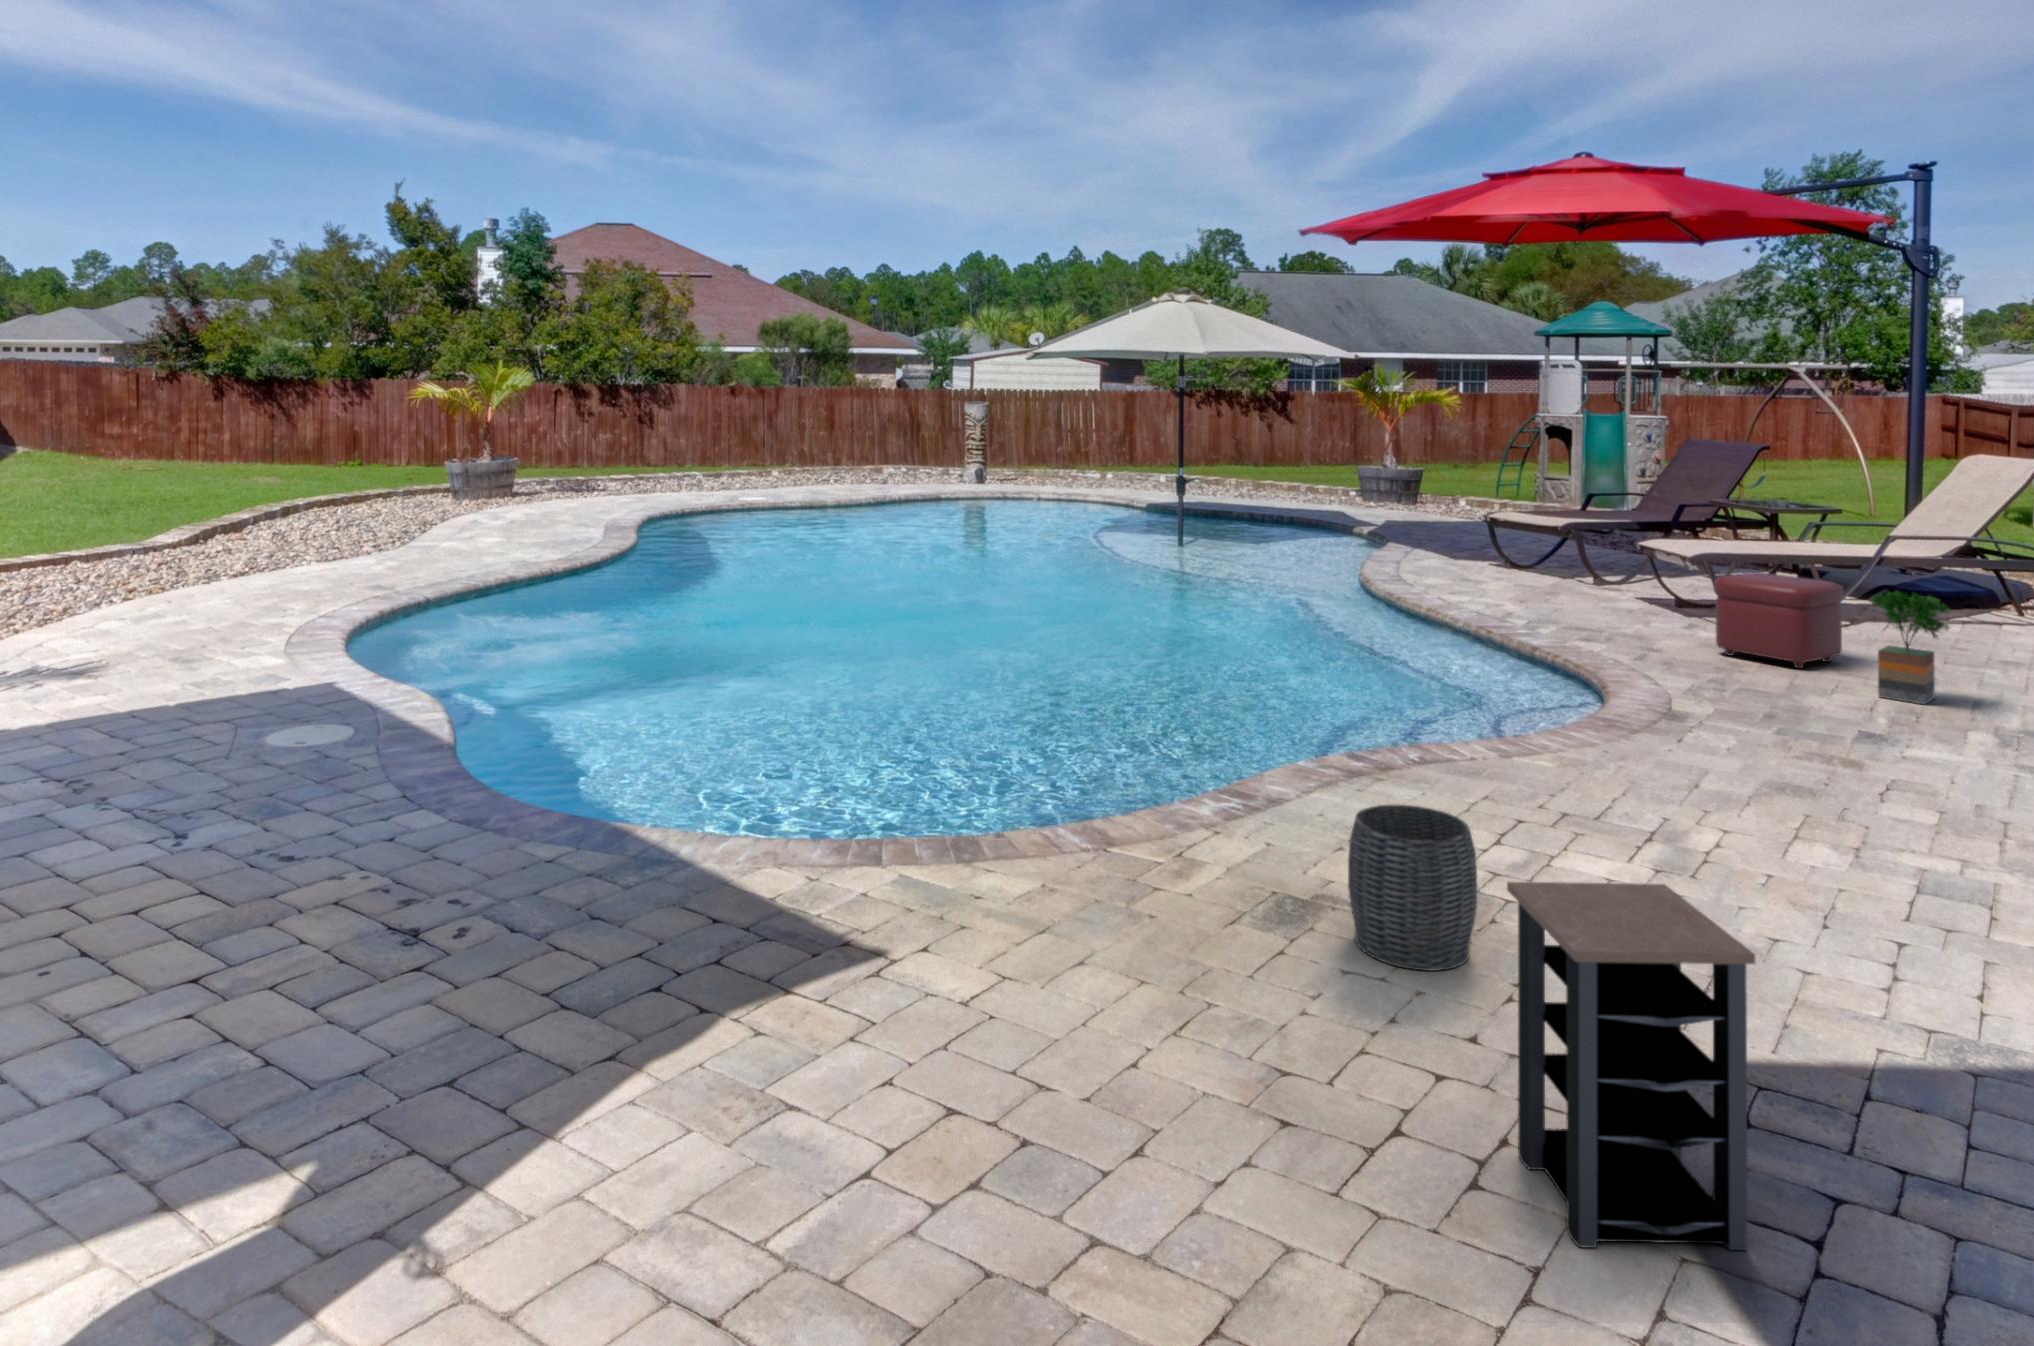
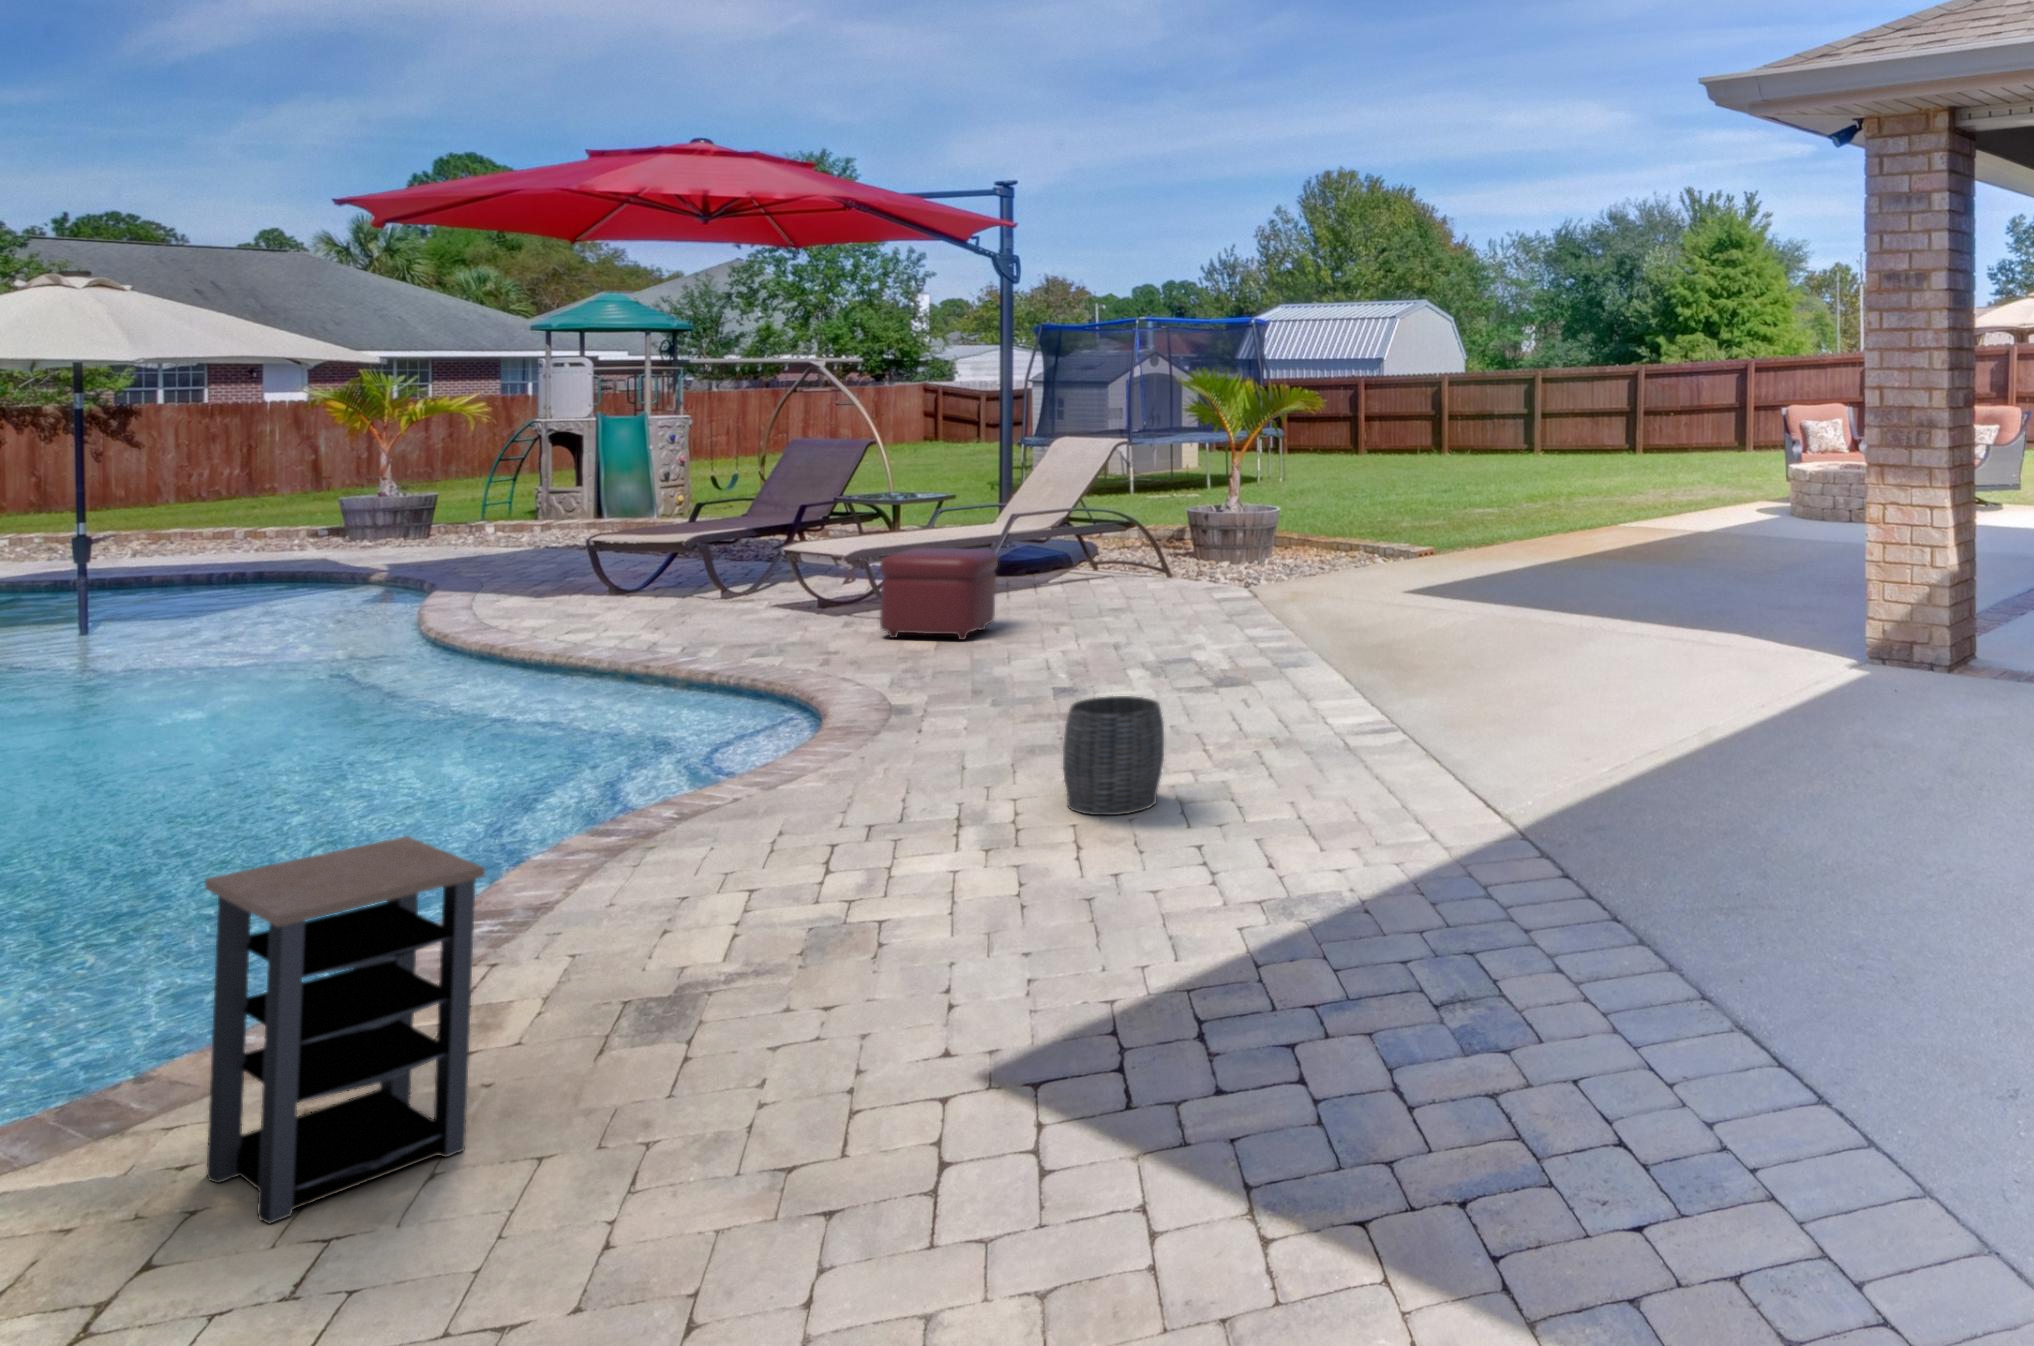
potted tree: present [1870,591,1950,704] -> none [1035,550,1105,654]
woven basket: present [1348,805,1477,971] -> present [1063,696,1164,815]
side table: present [1507,882,1755,1250] -> present [205,836,485,1223]

